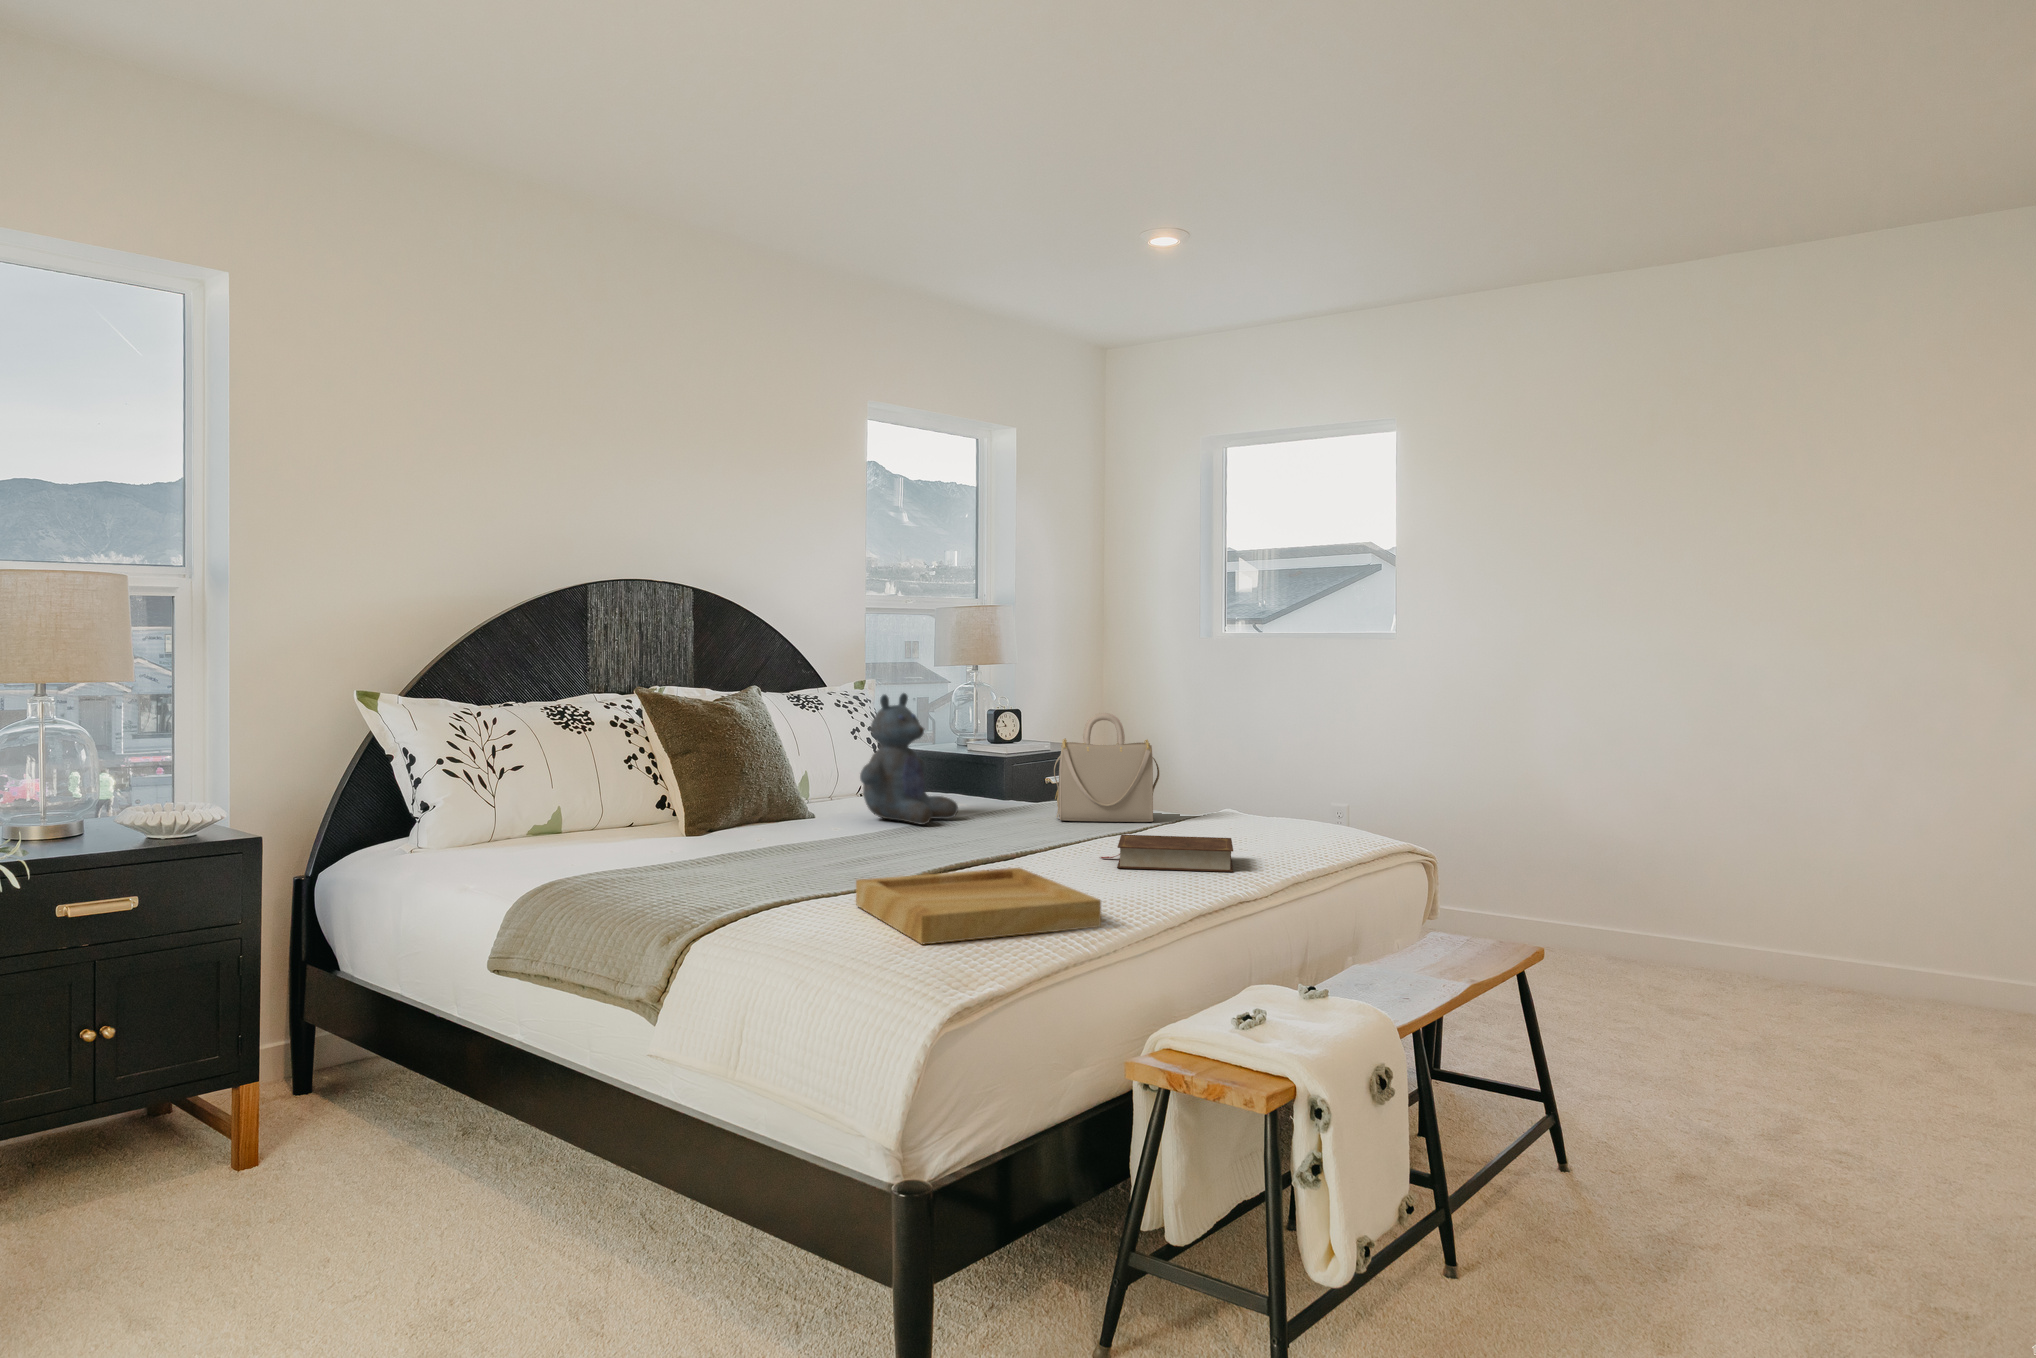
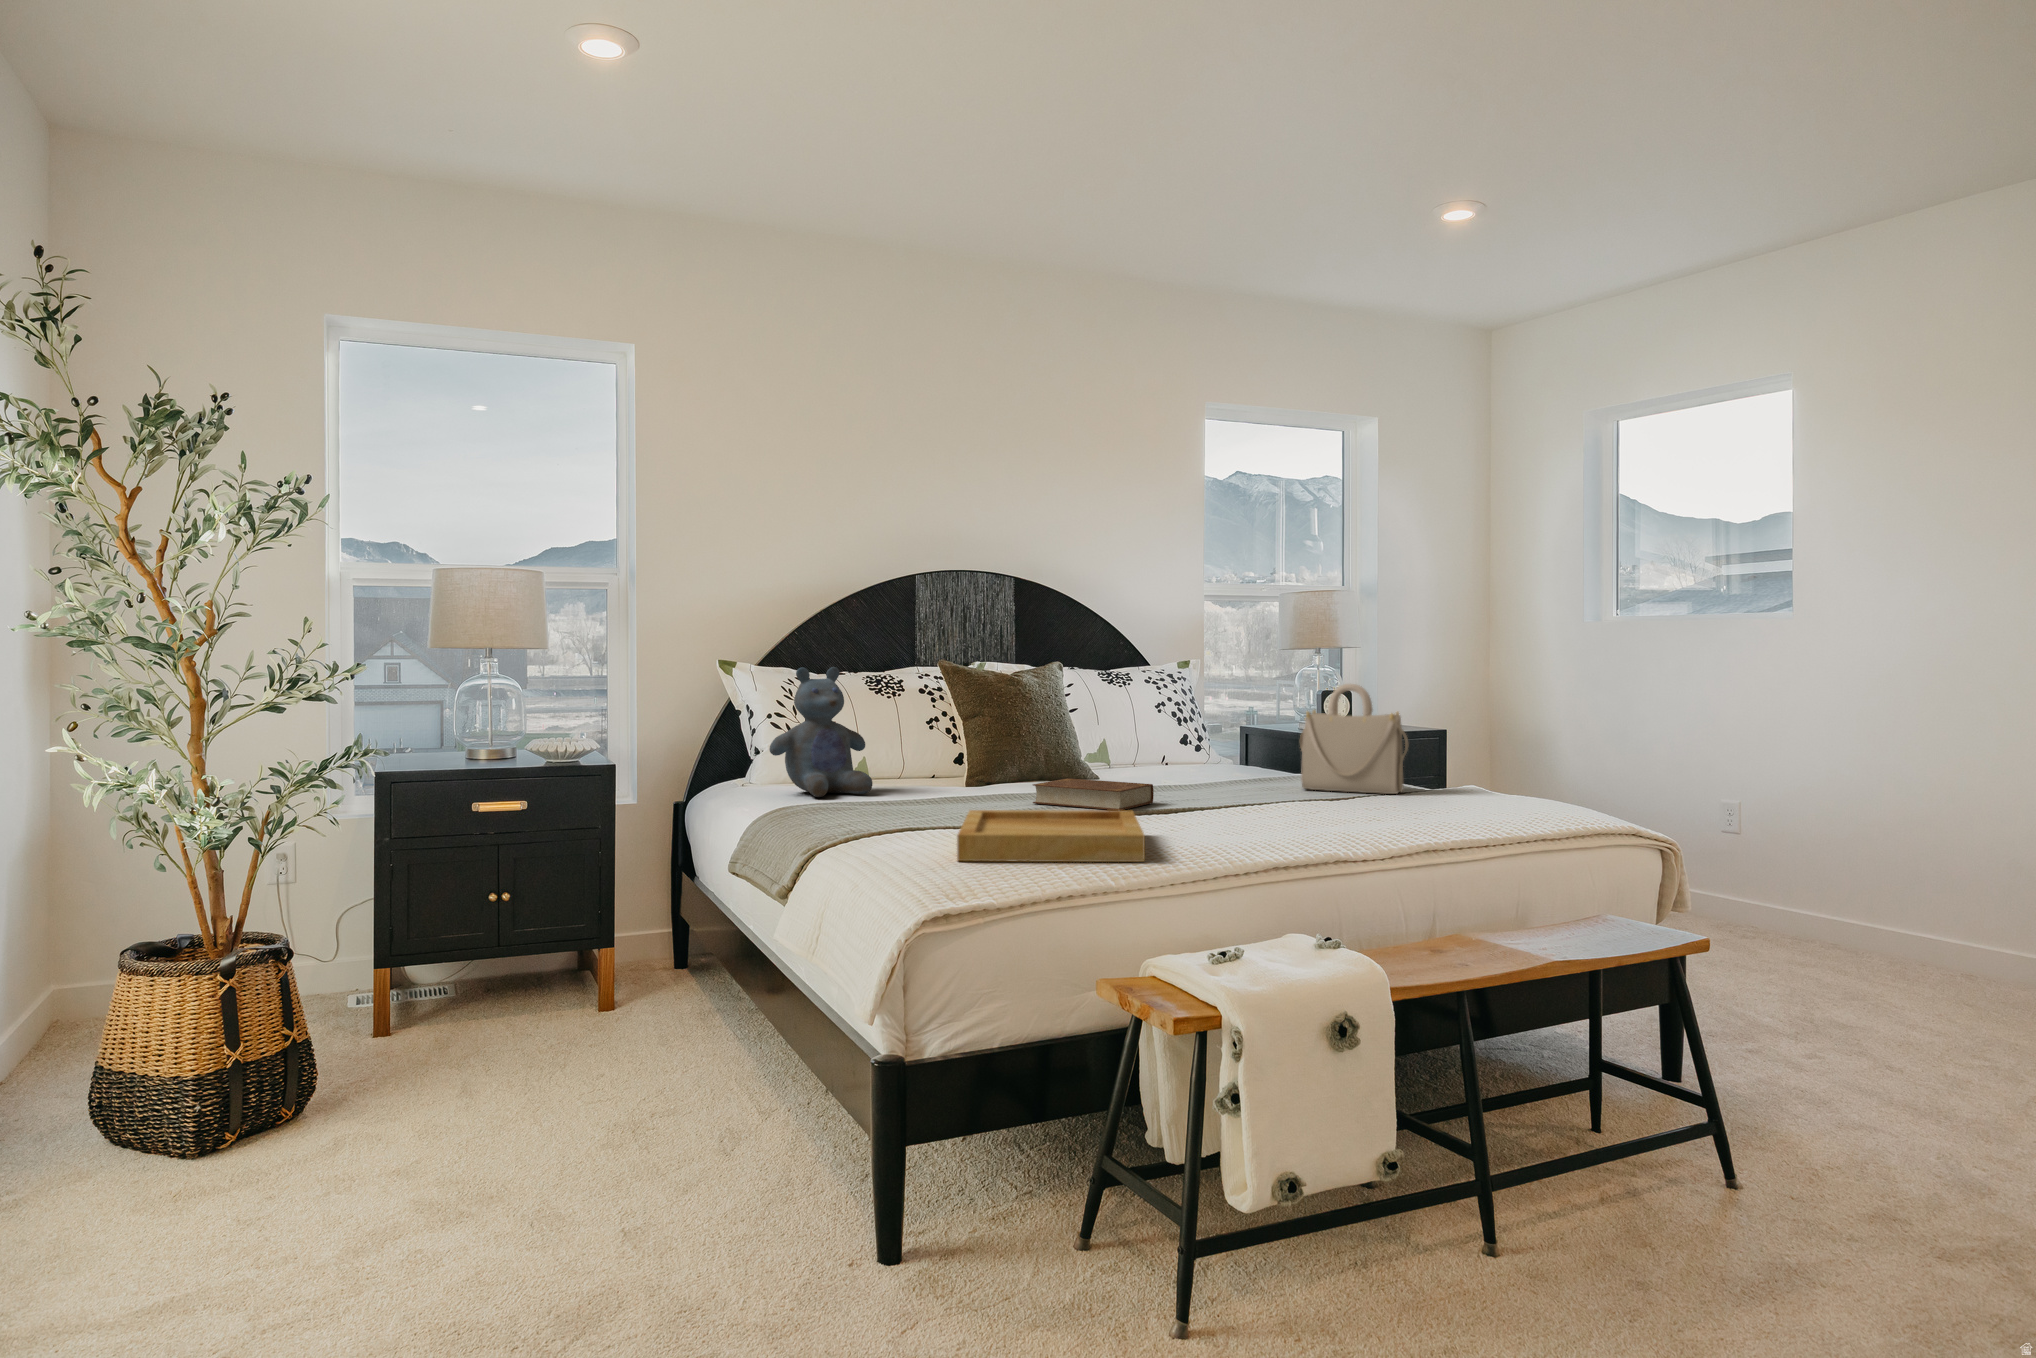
stuffed bear: present [860,693,958,825] -> present [769,667,873,797]
book: present [1101,835,1233,872] -> present [1033,778,1154,810]

